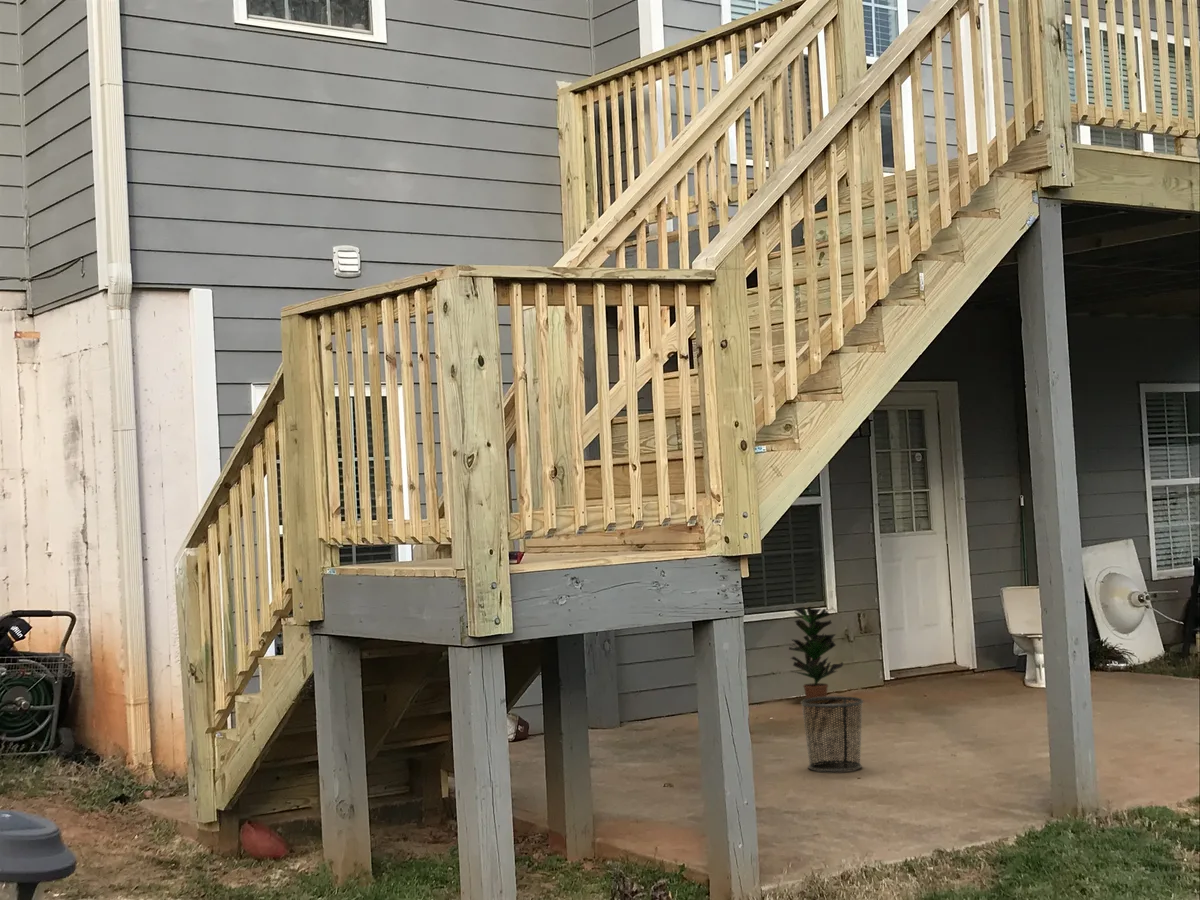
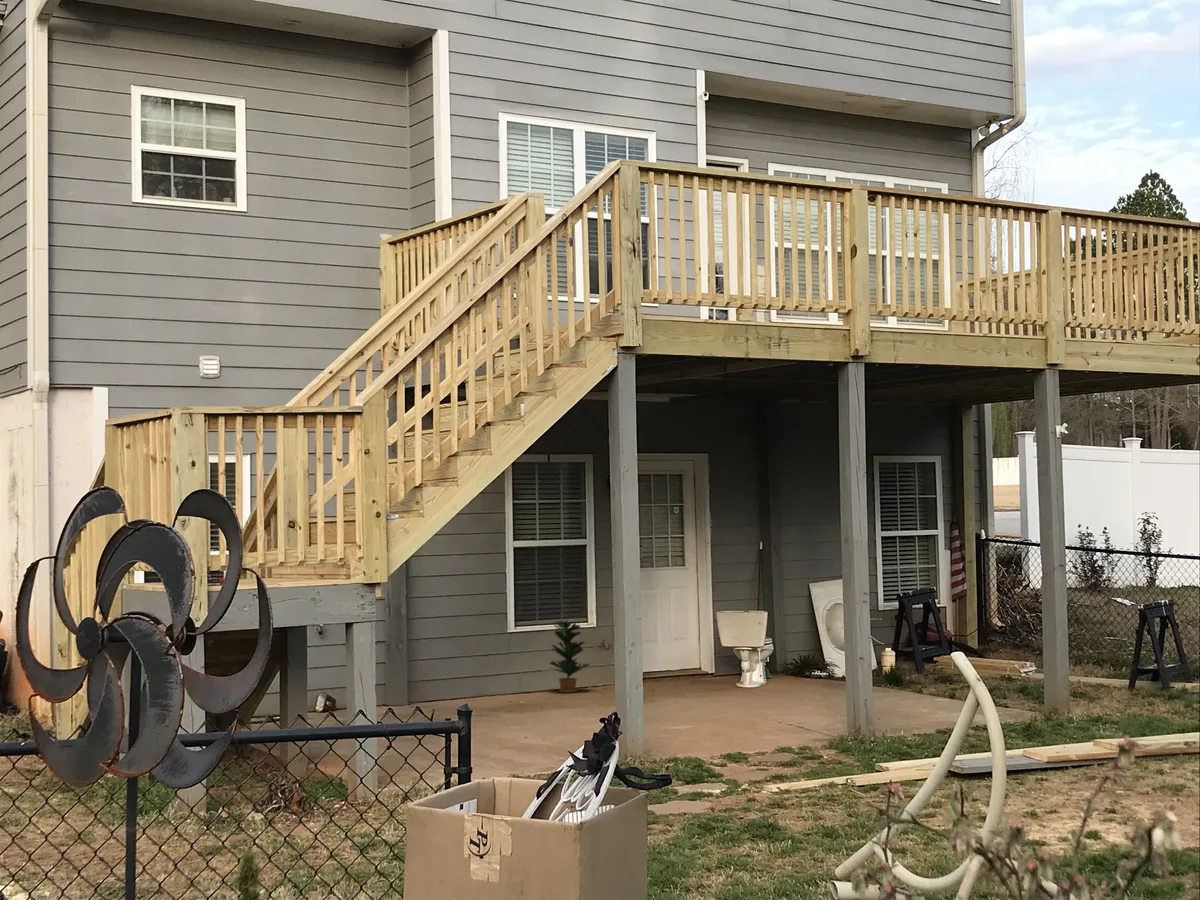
trash can: present [801,696,863,772] -> none [497,682,541,734]

